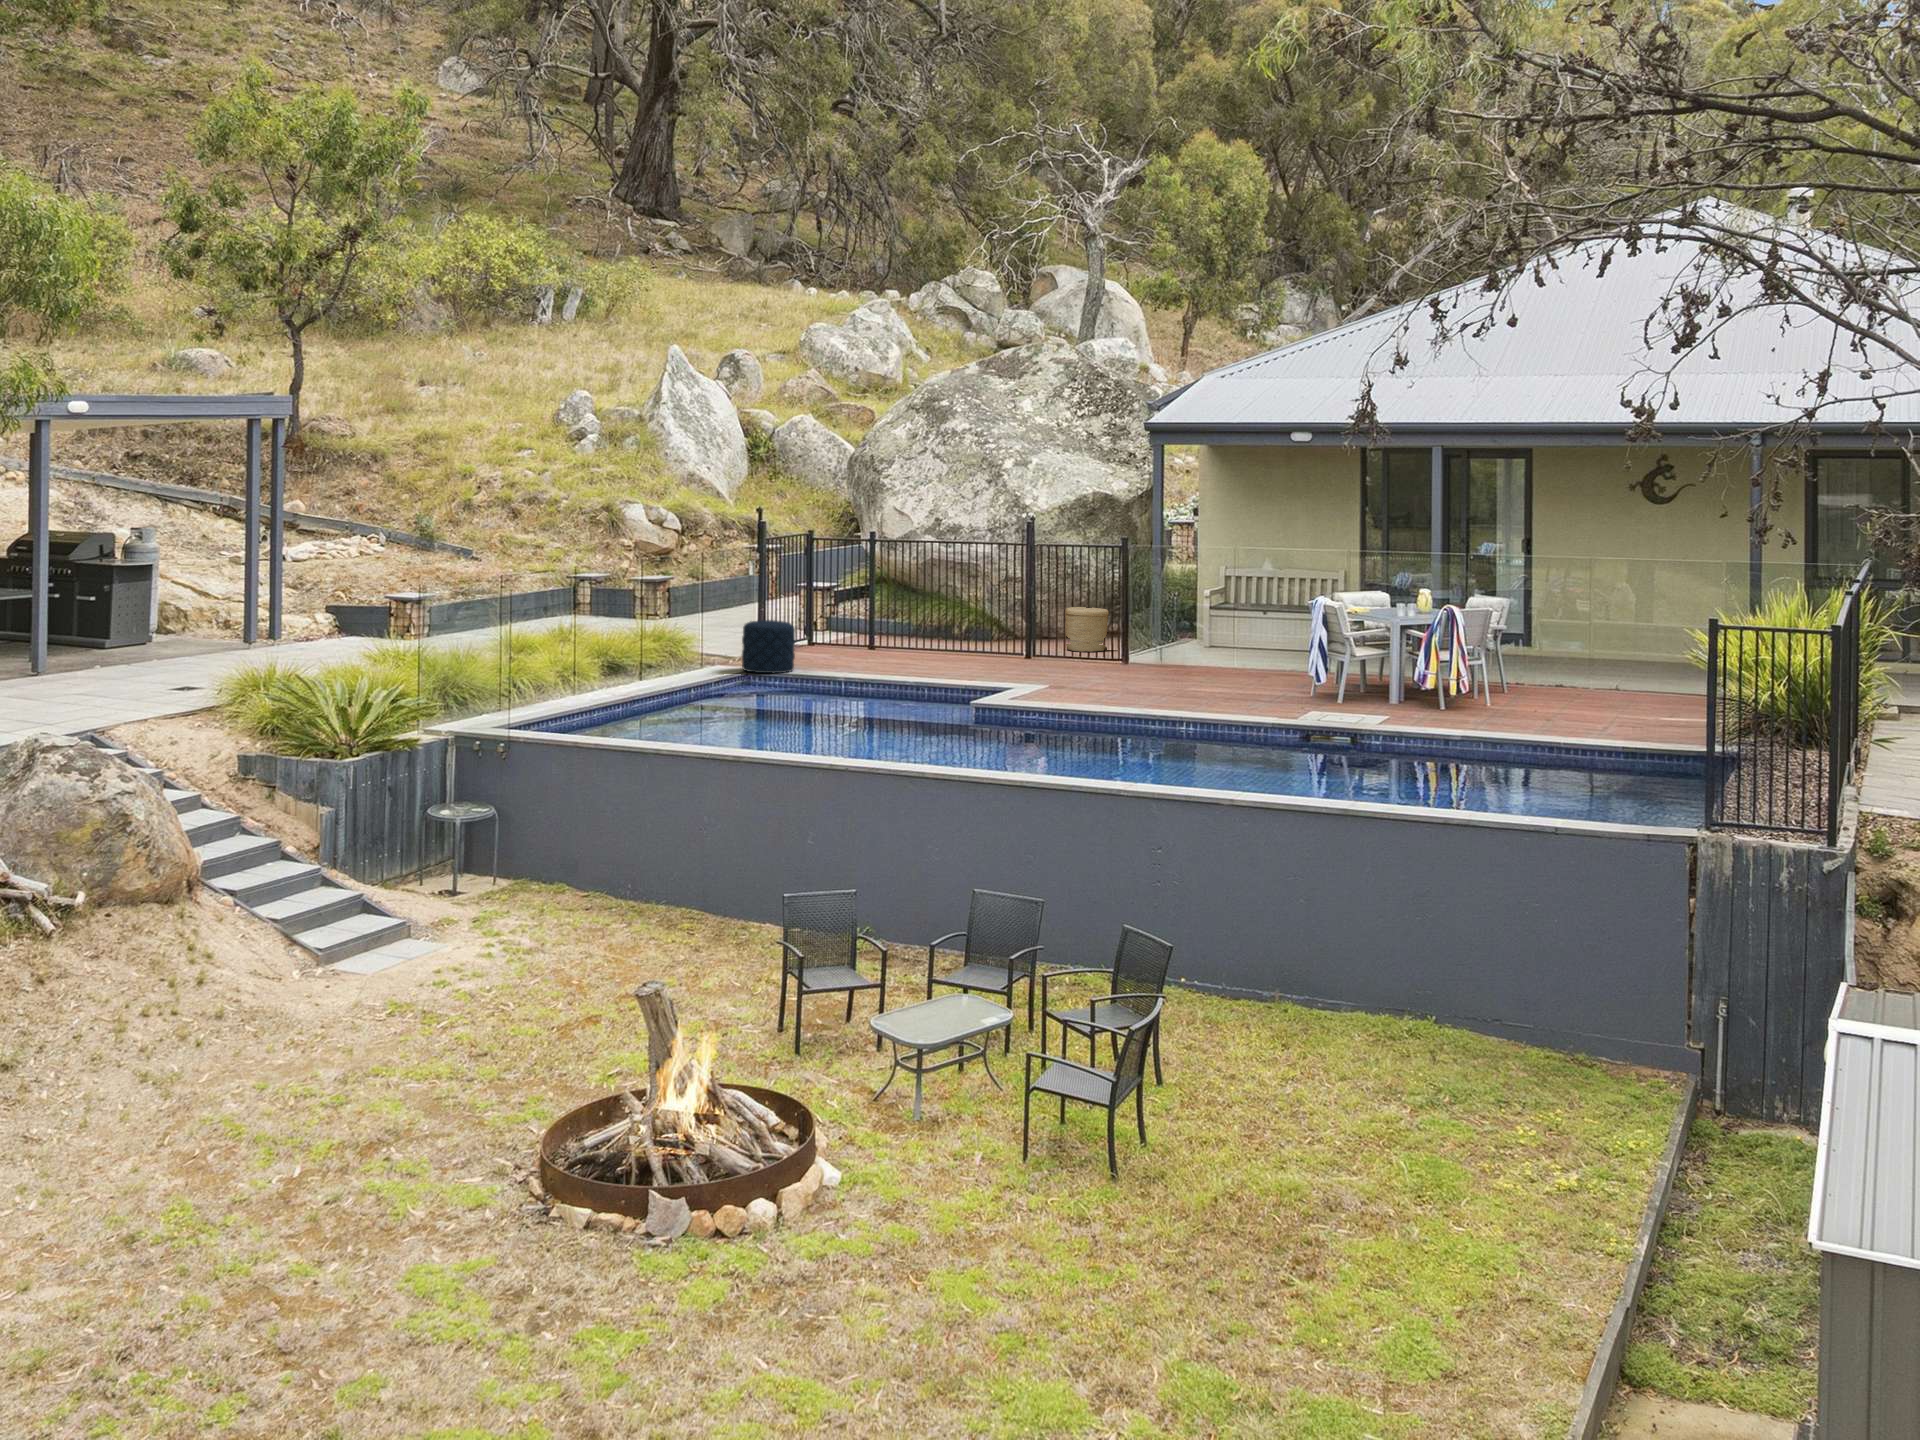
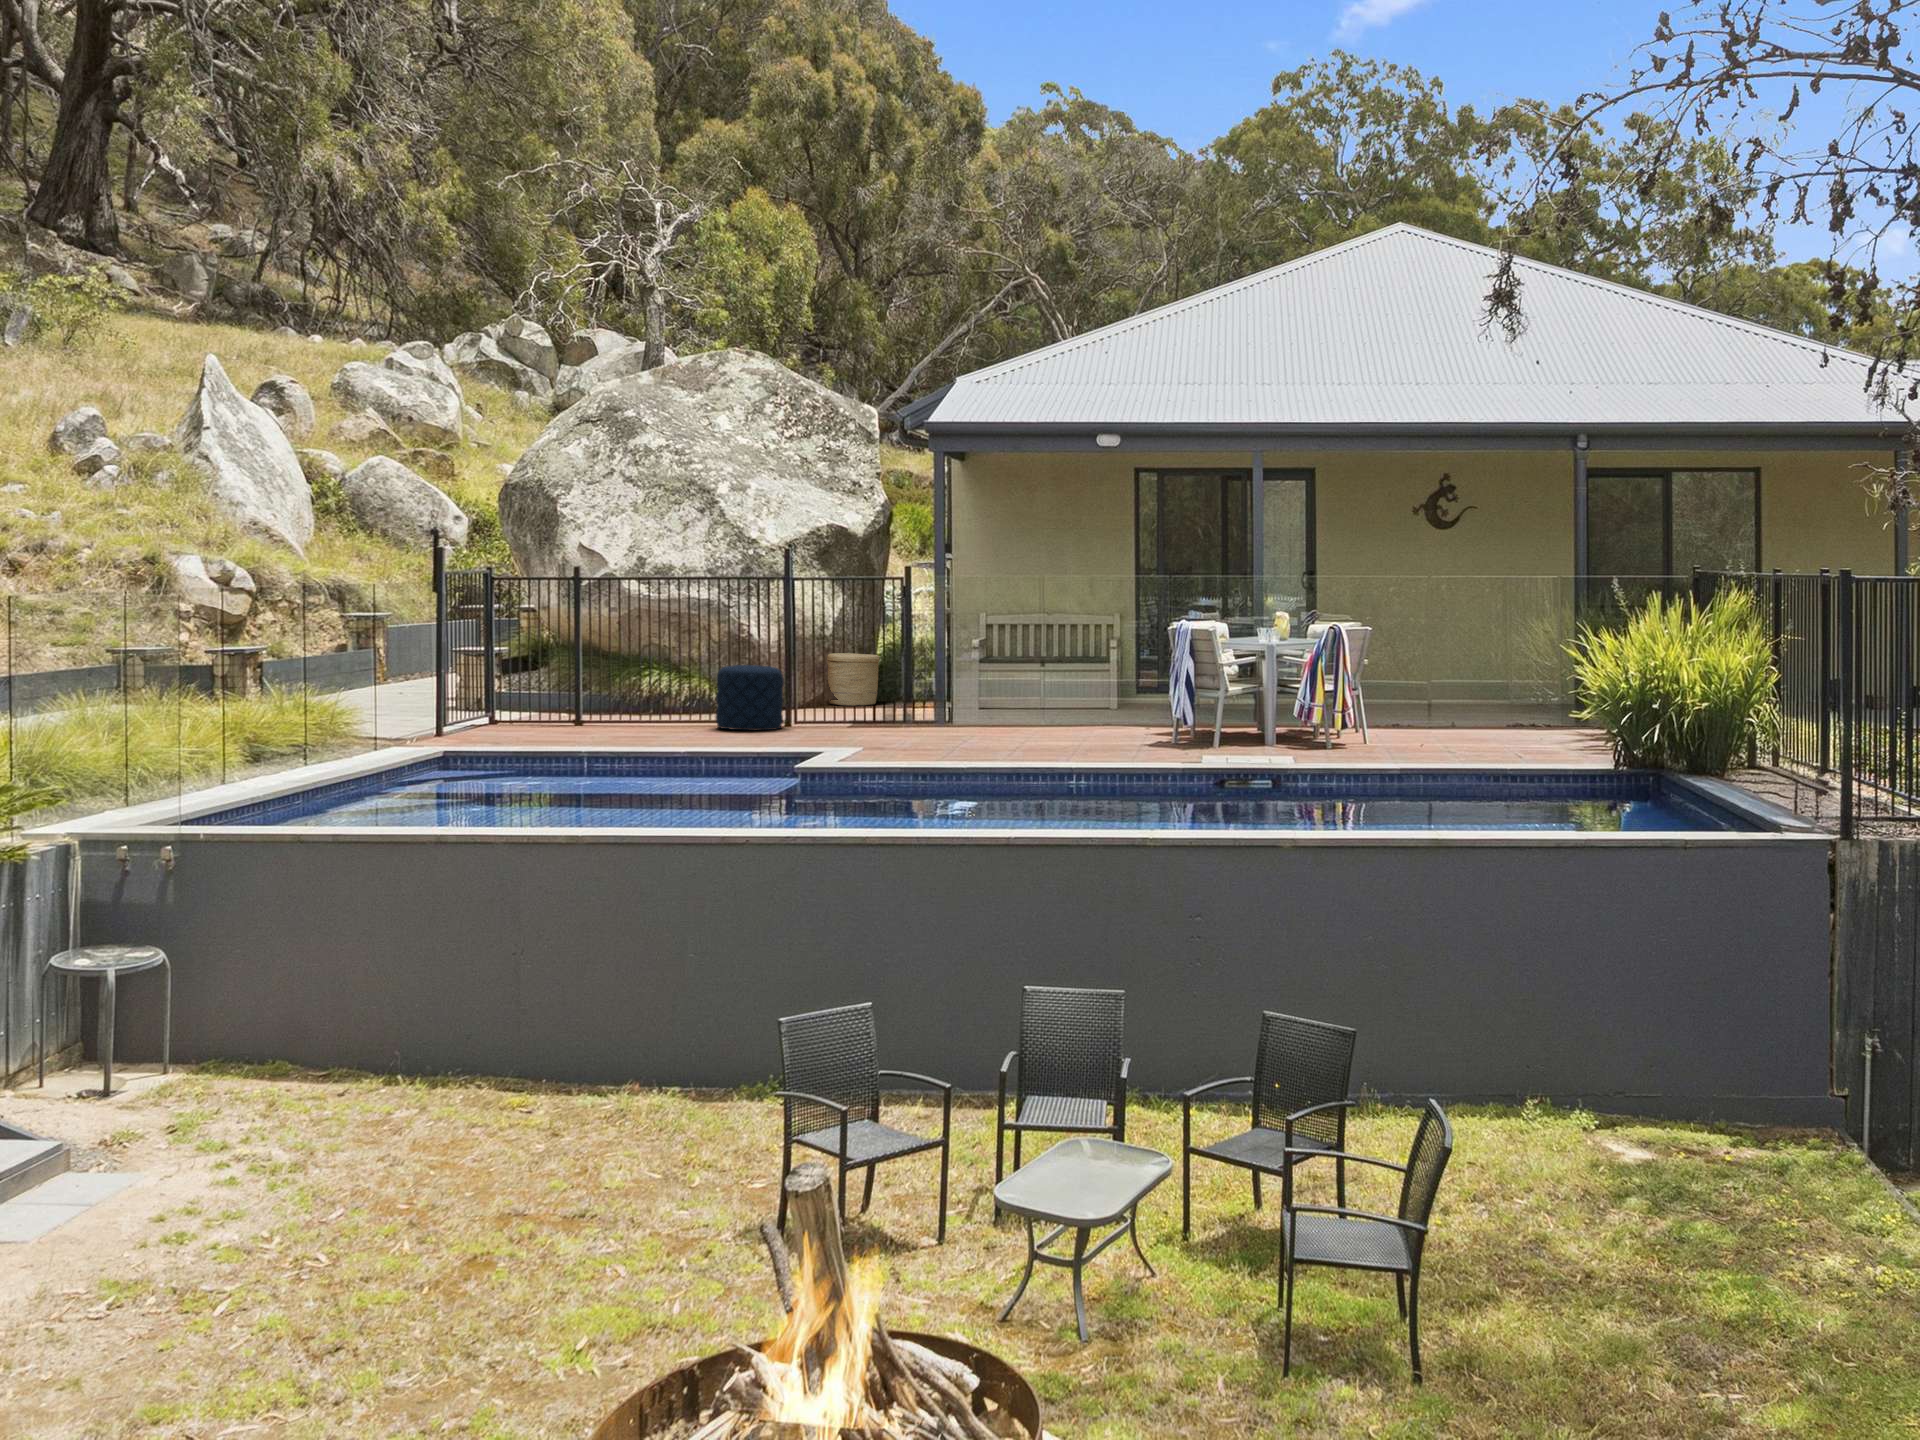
pouf: present [742,620,795,673] -> present [716,665,784,730]

